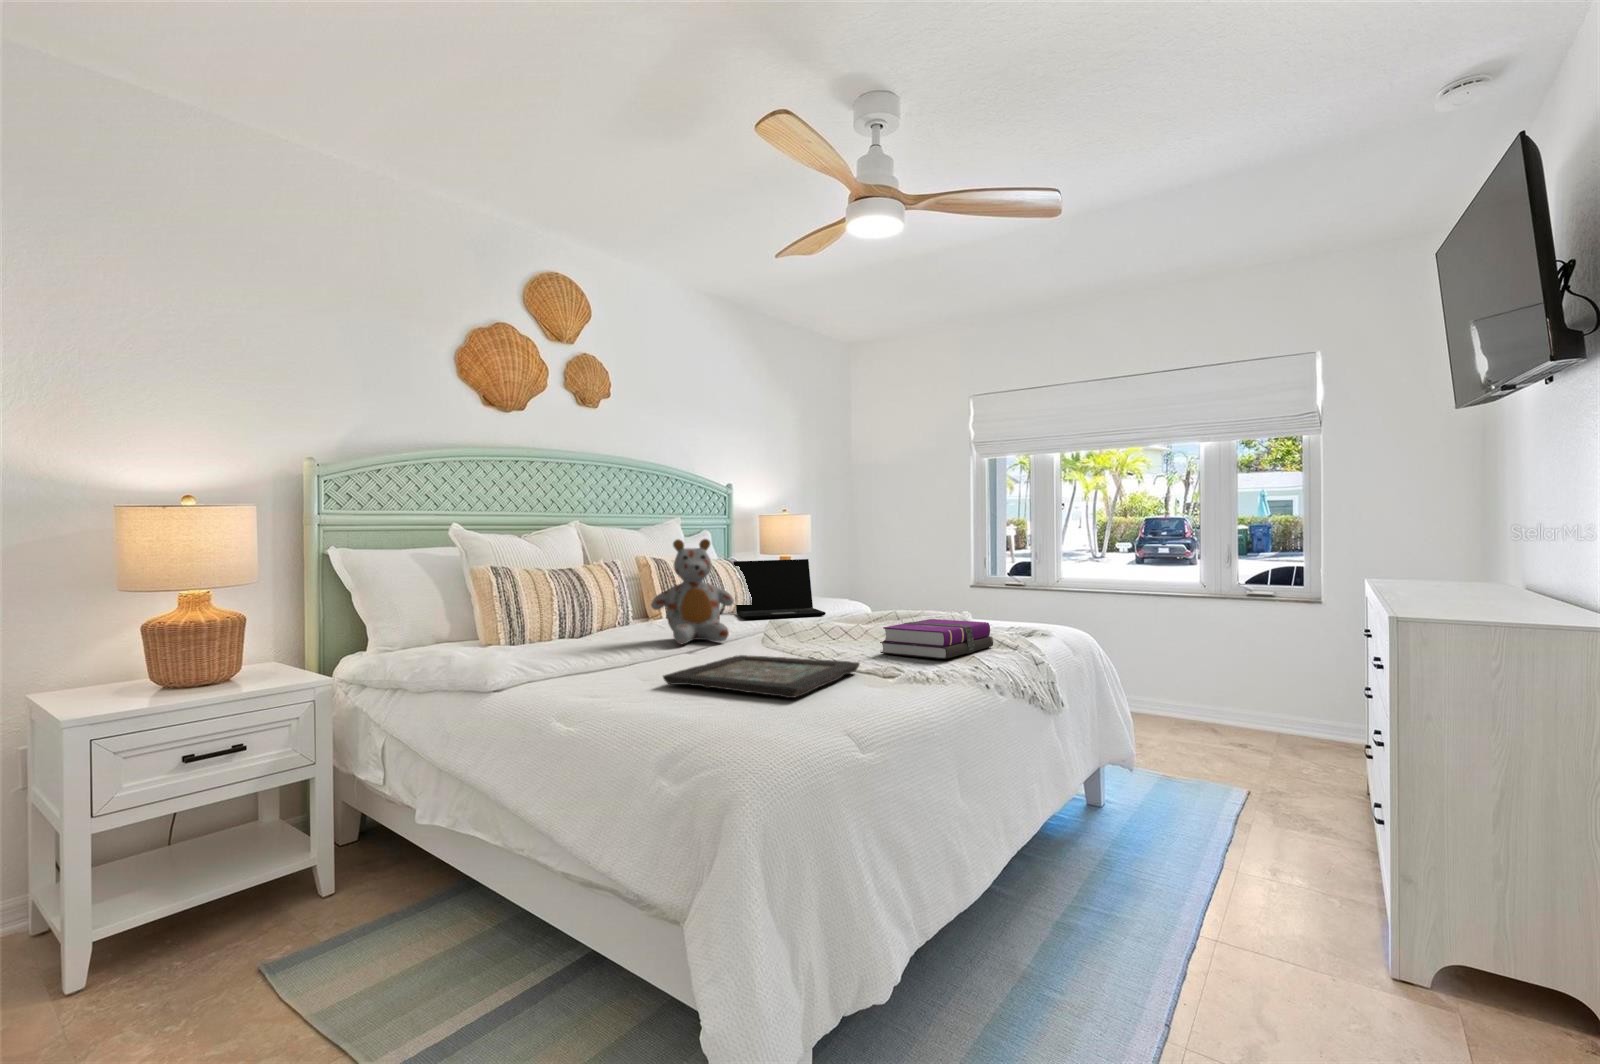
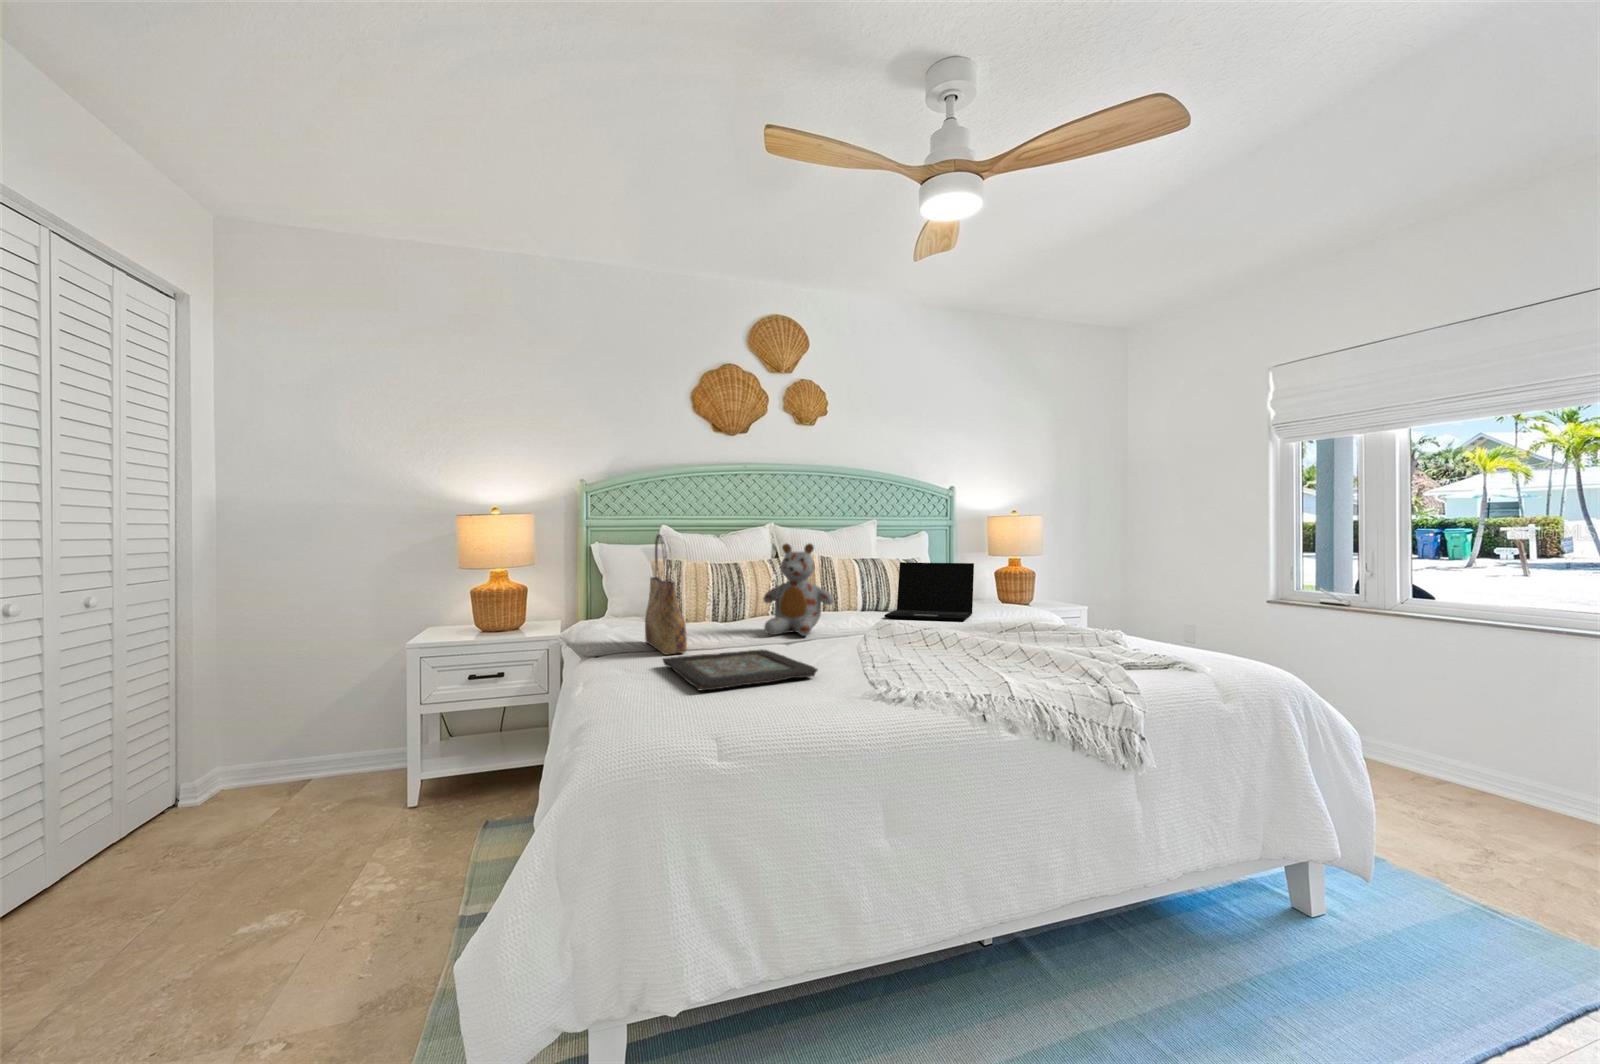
tote bag: none [546,526,643,676] -> present [645,534,687,655]
notebook: present [880,619,993,659] -> none [888,635,1012,678]

